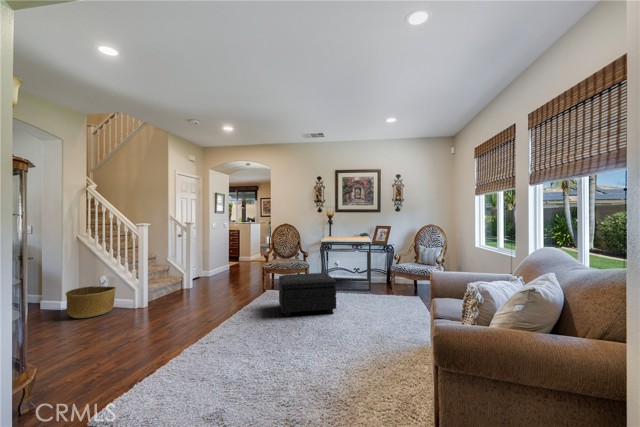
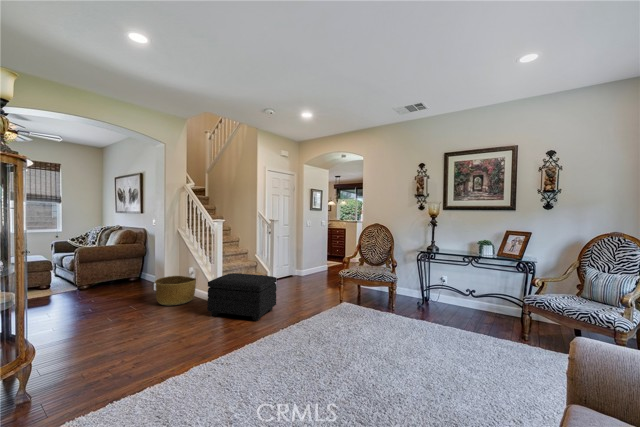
side table: present [321,237,371,292] -> none [412,242,494,330]
footstool: present [279,273,336,317] -> present [207,273,277,321]

